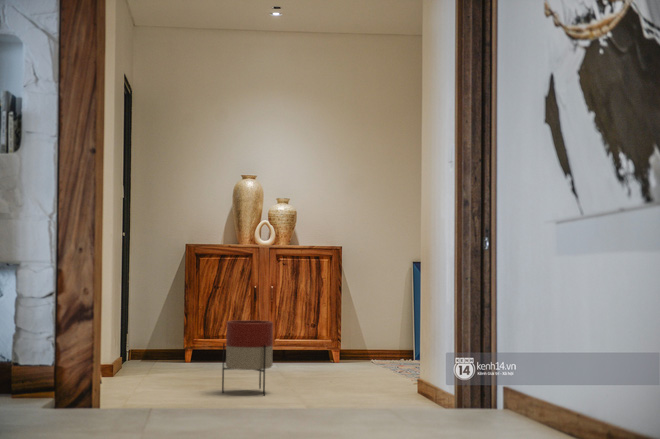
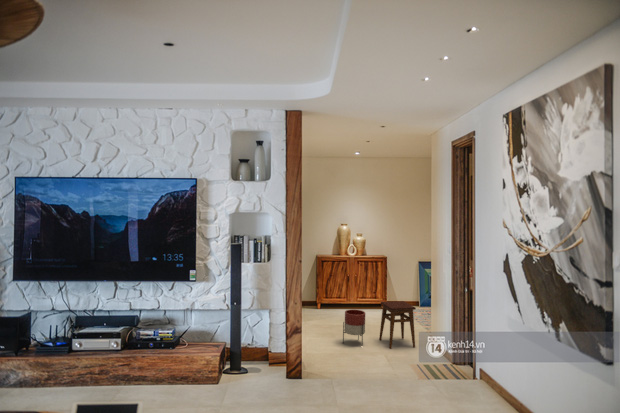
stool: none [307,303,383,397] -> present [379,301,416,349]

